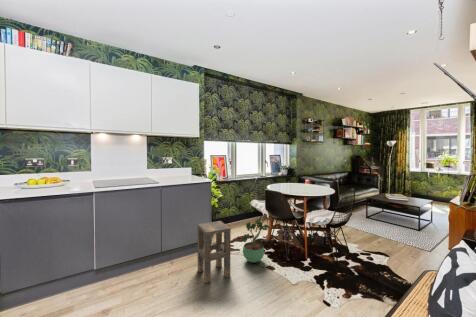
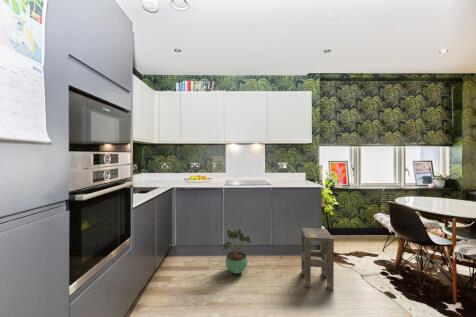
potted plant: present [243,220,269,263] -> present [223,230,250,274]

